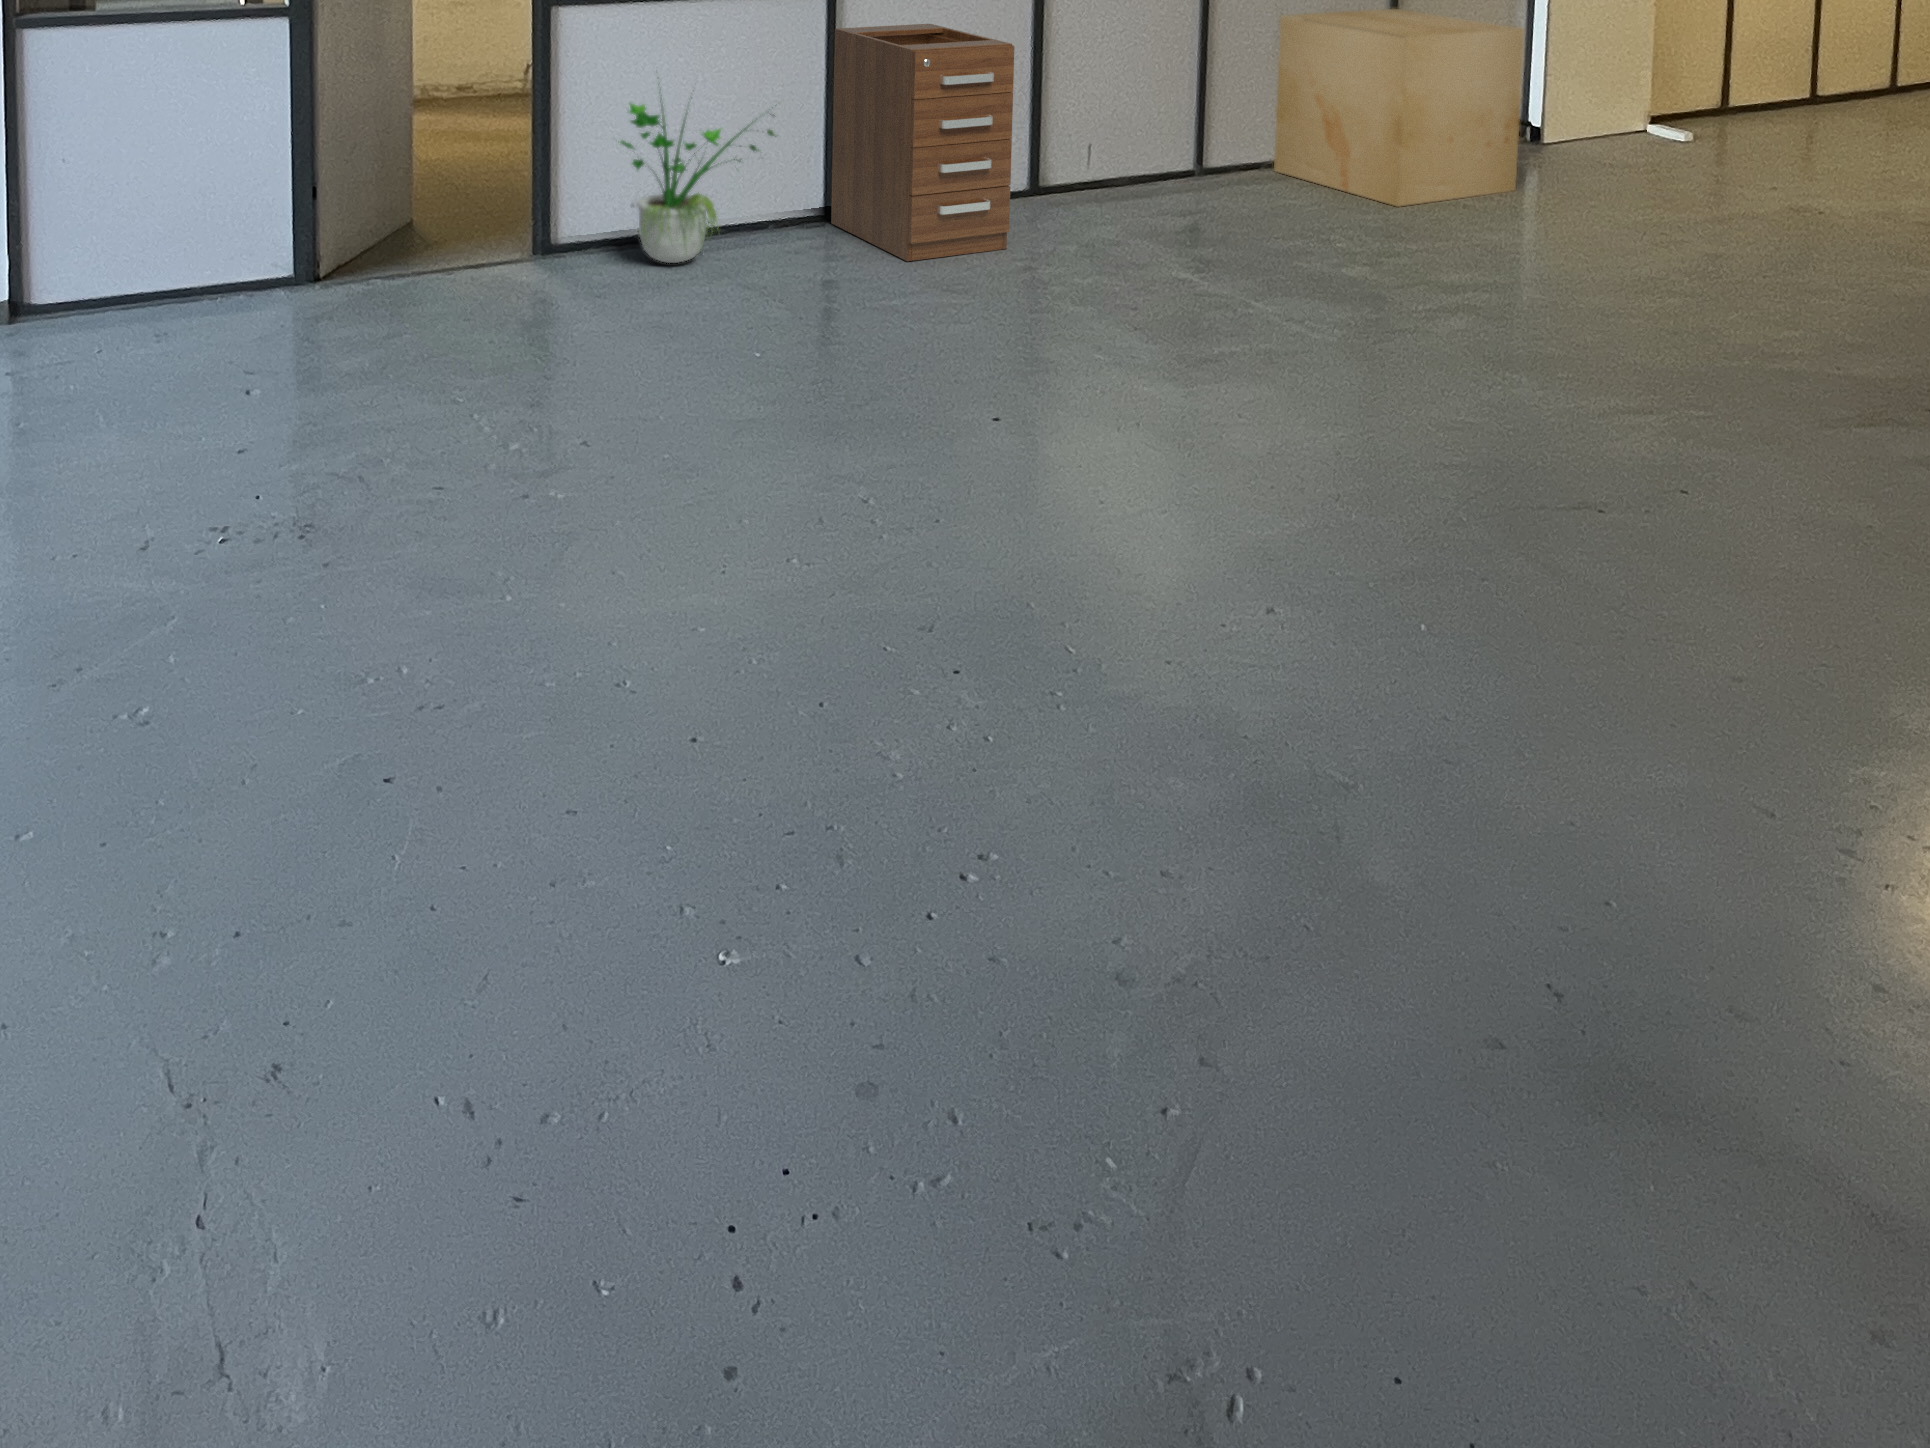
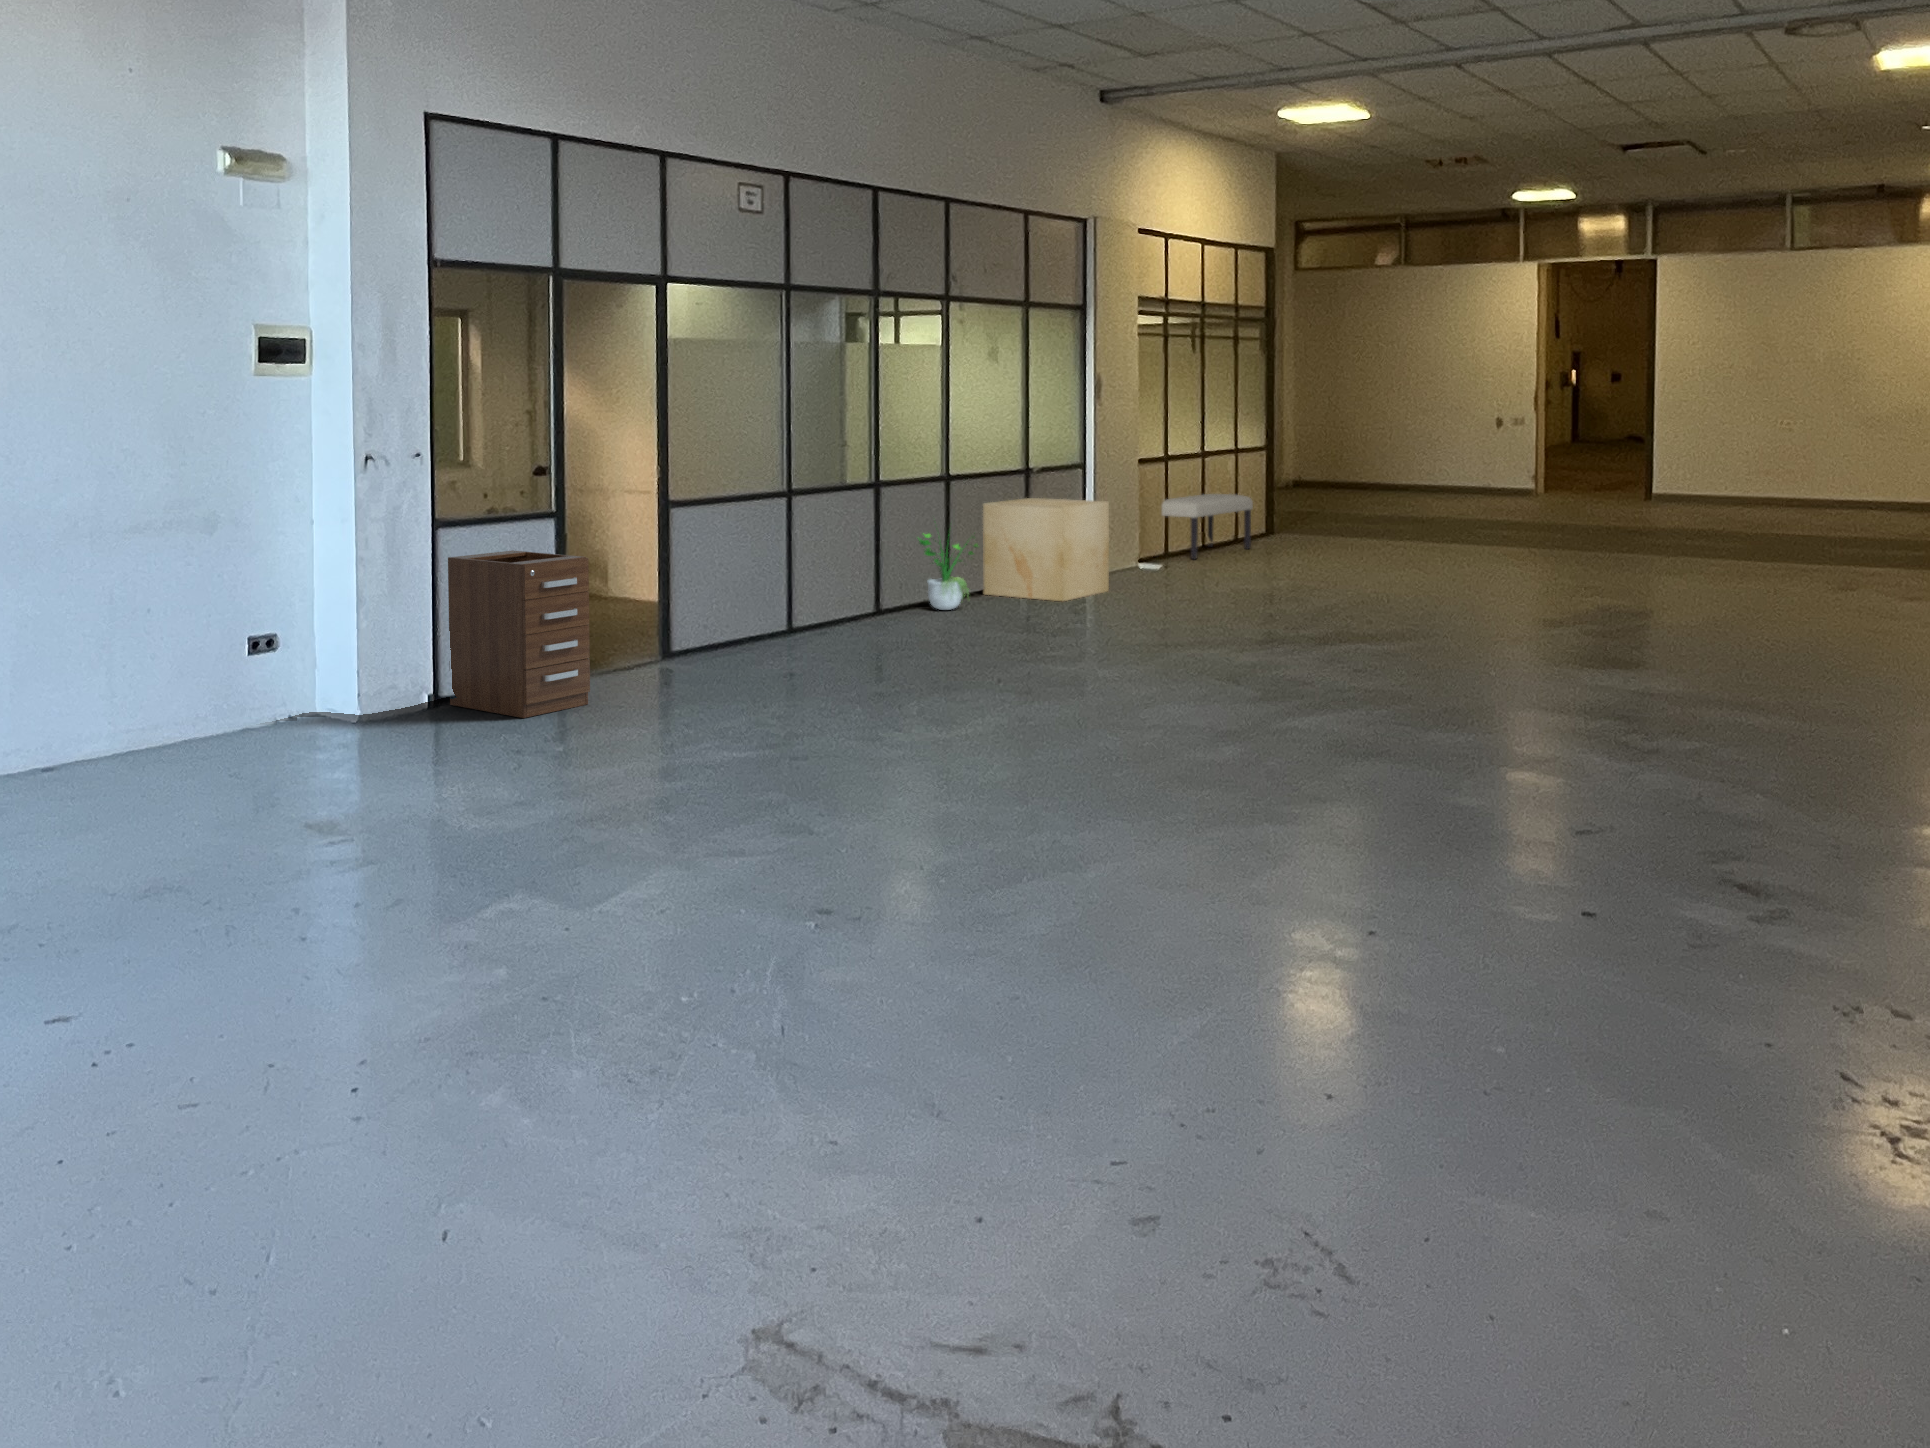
bench: none [1687,11,1914,130] -> present [1162,494,1253,559]
filing cabinet: present [831,24,1014,261] -> present [448,550,590,718]
potted plant: present [618,84,774,263] -> present [918,534,978,610]

